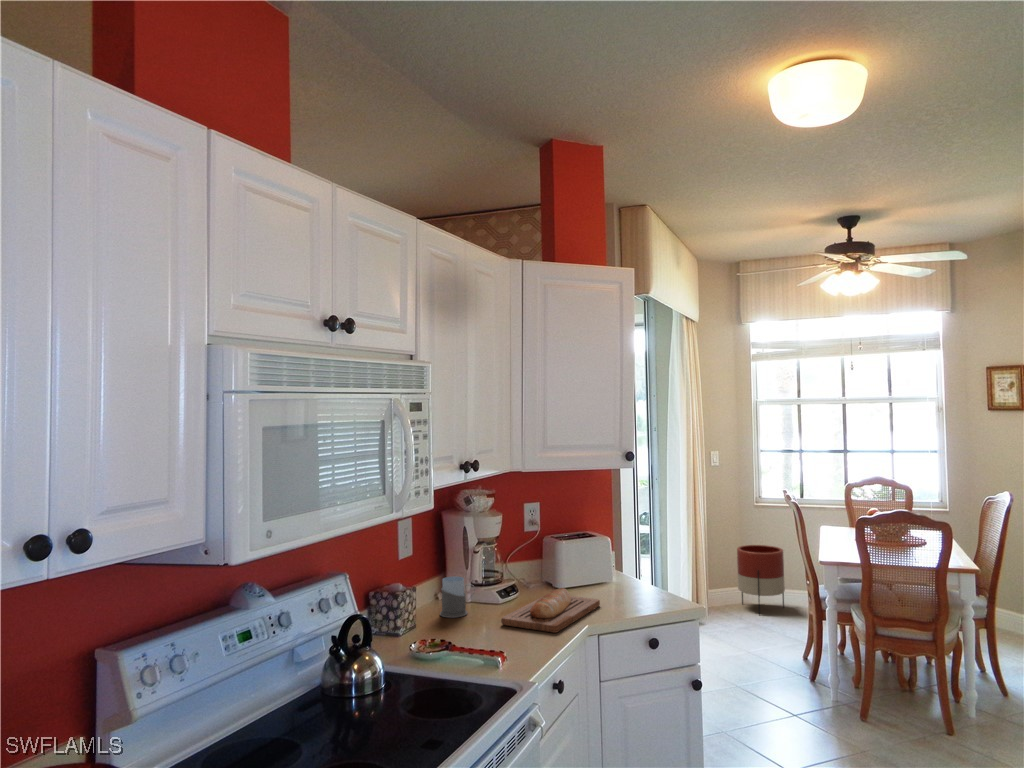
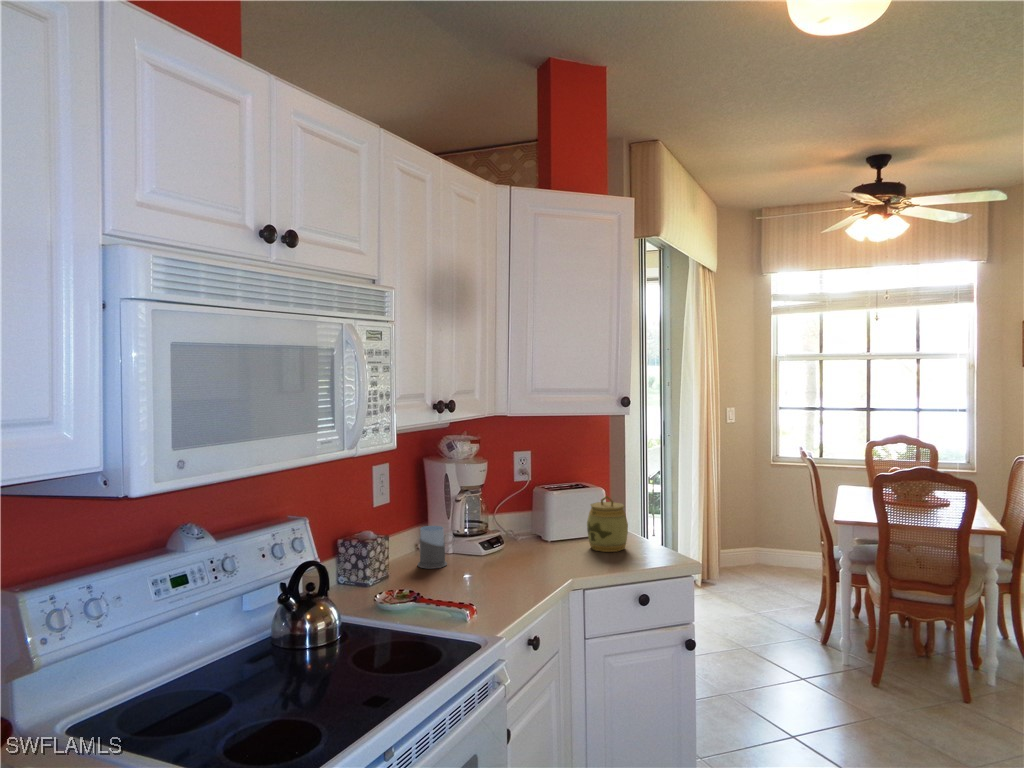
jar: none [595,545,634,598] -> present [587,496,628,552]
planter: present [737,545,785,615] -> none [751,505,799,577]
bread loaf: present [501,588,600,633] -> none [480,540,589,586]

